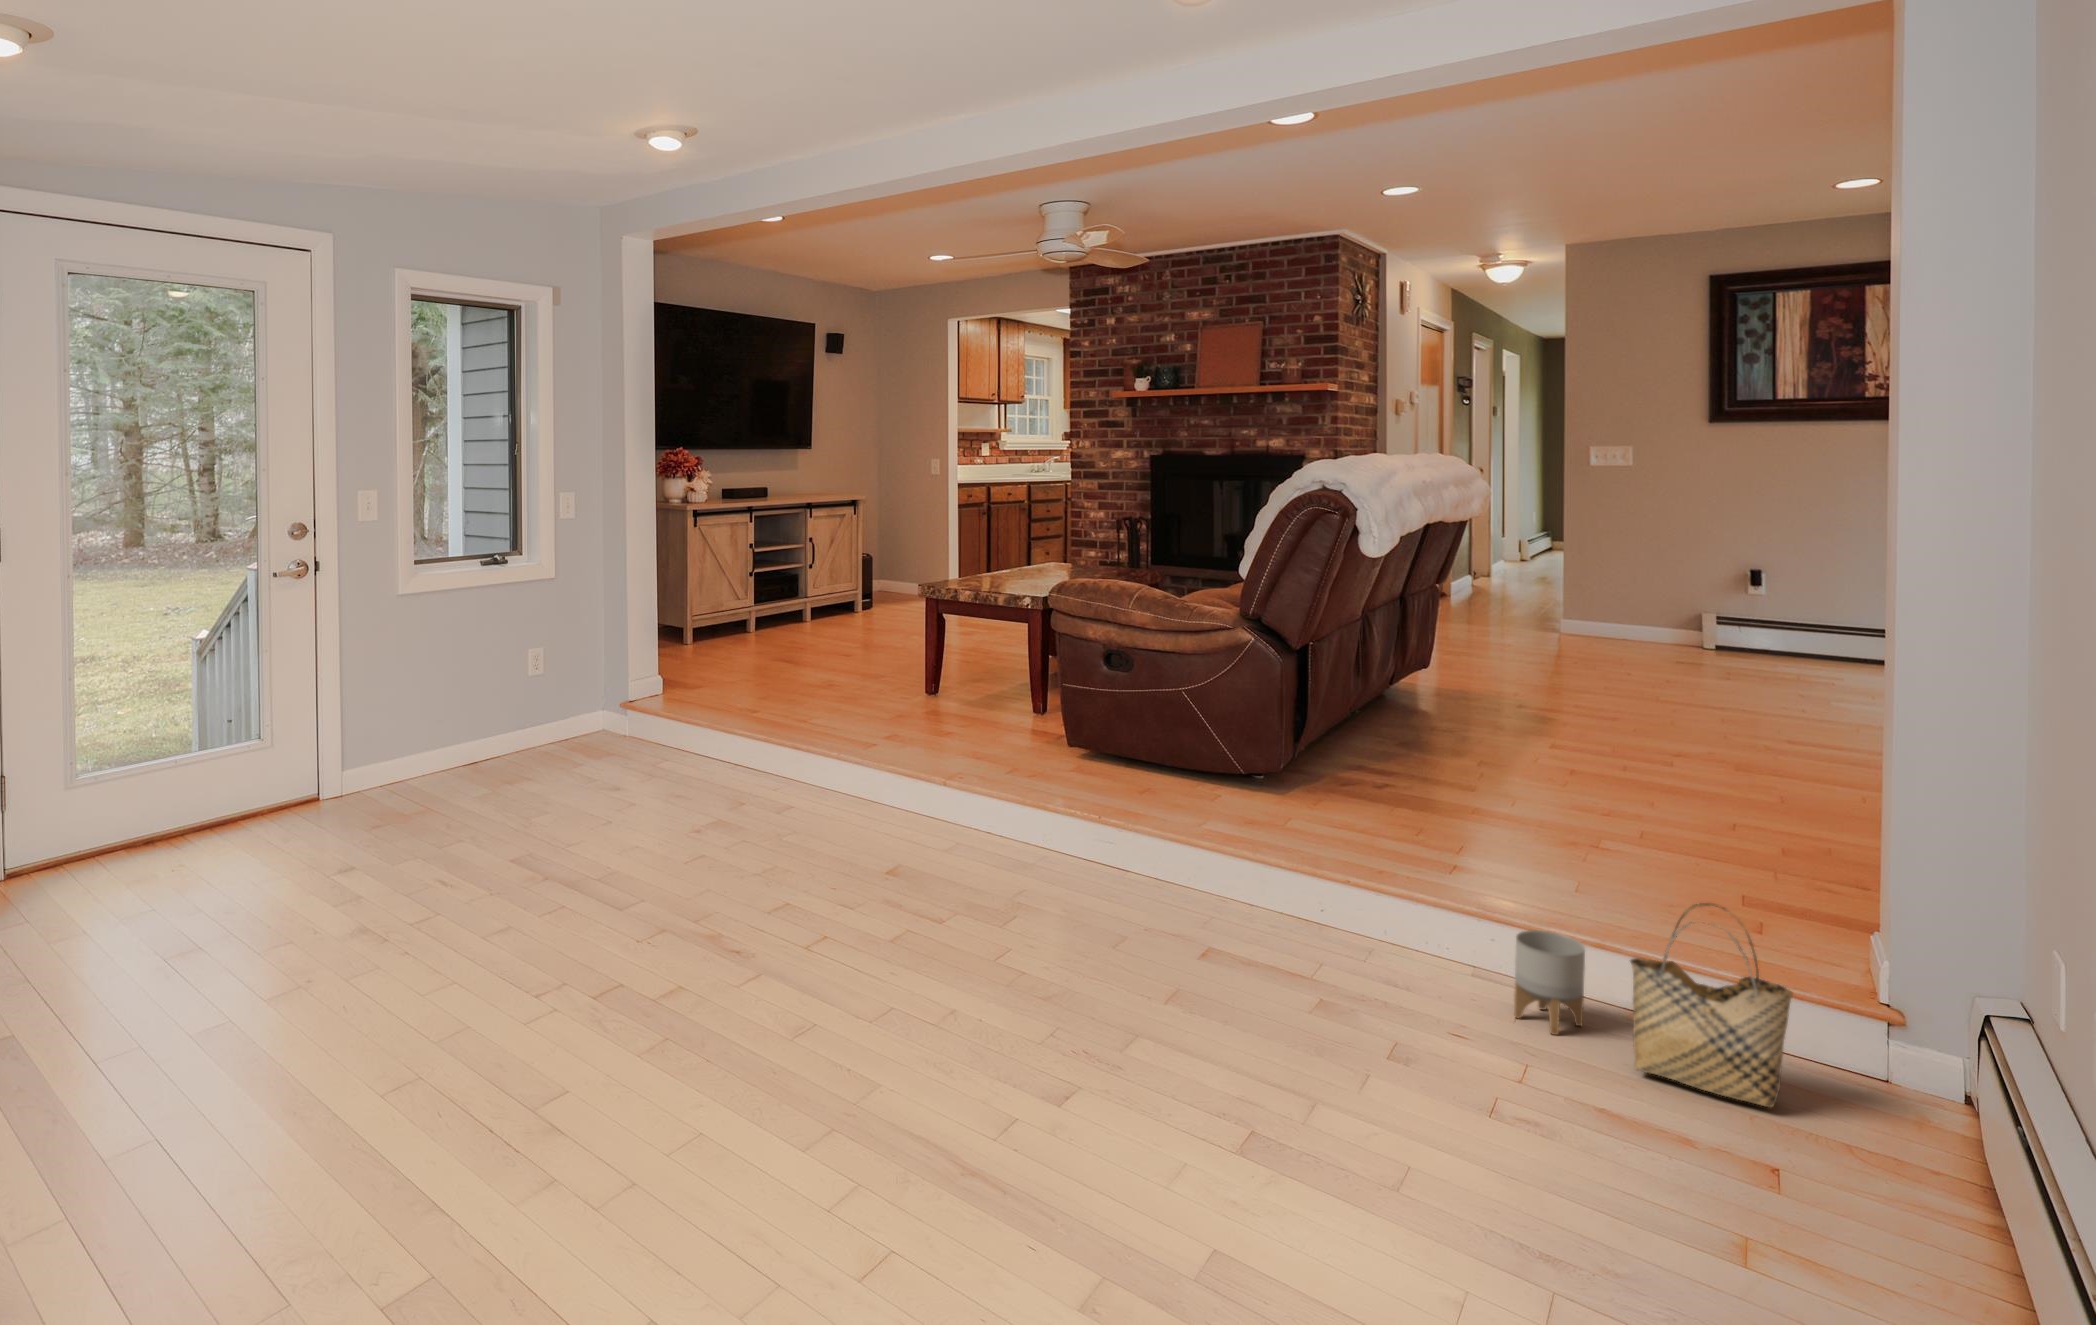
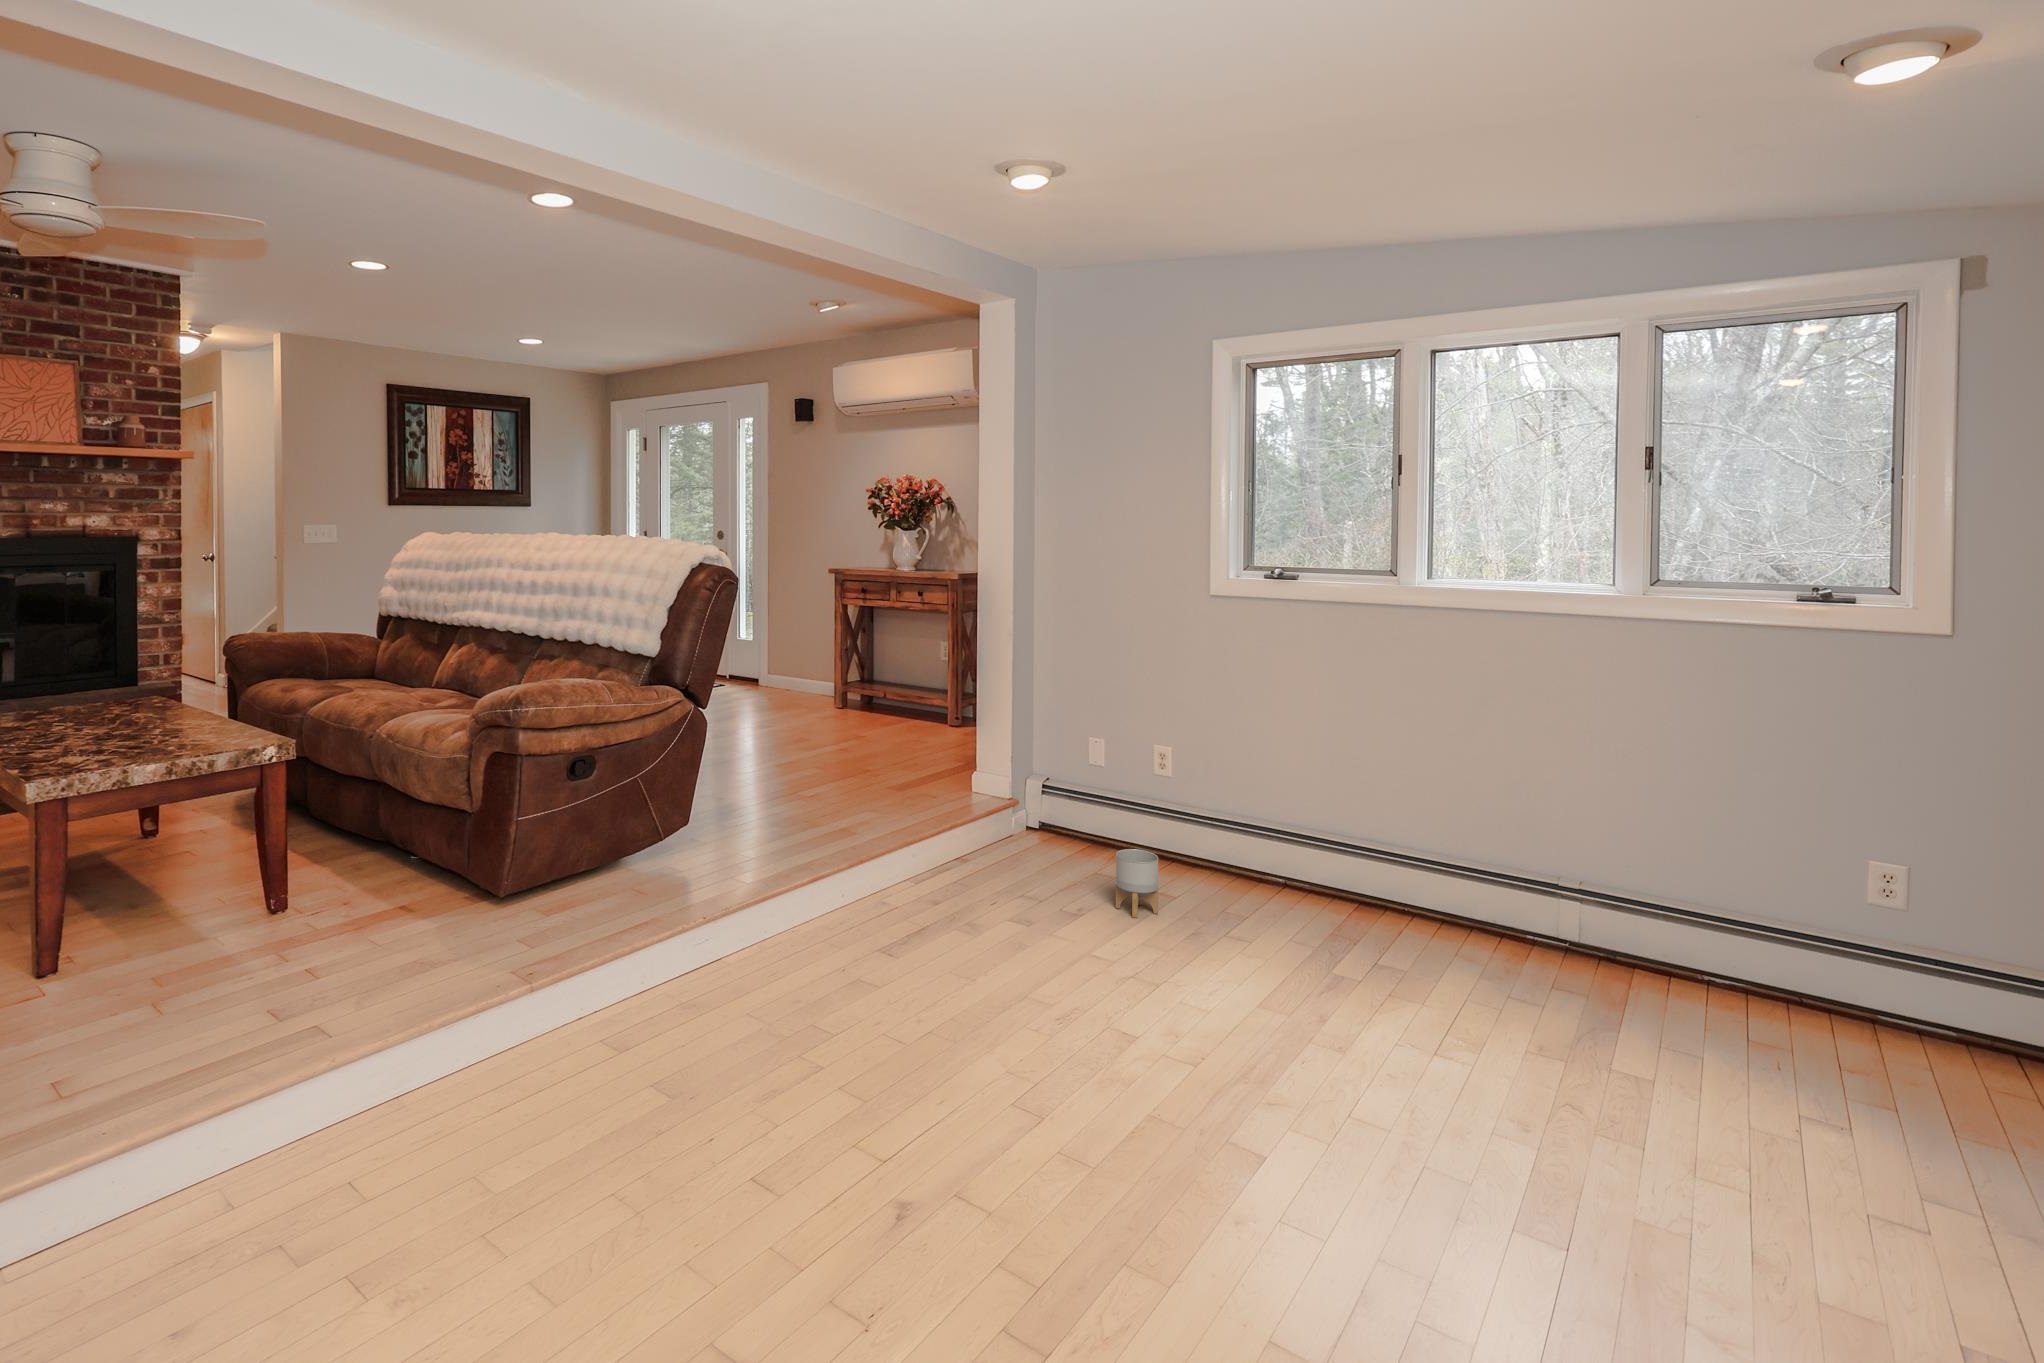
woven basket: present [1630,903,1793,1107] -> none [1182,788,1236,903]

